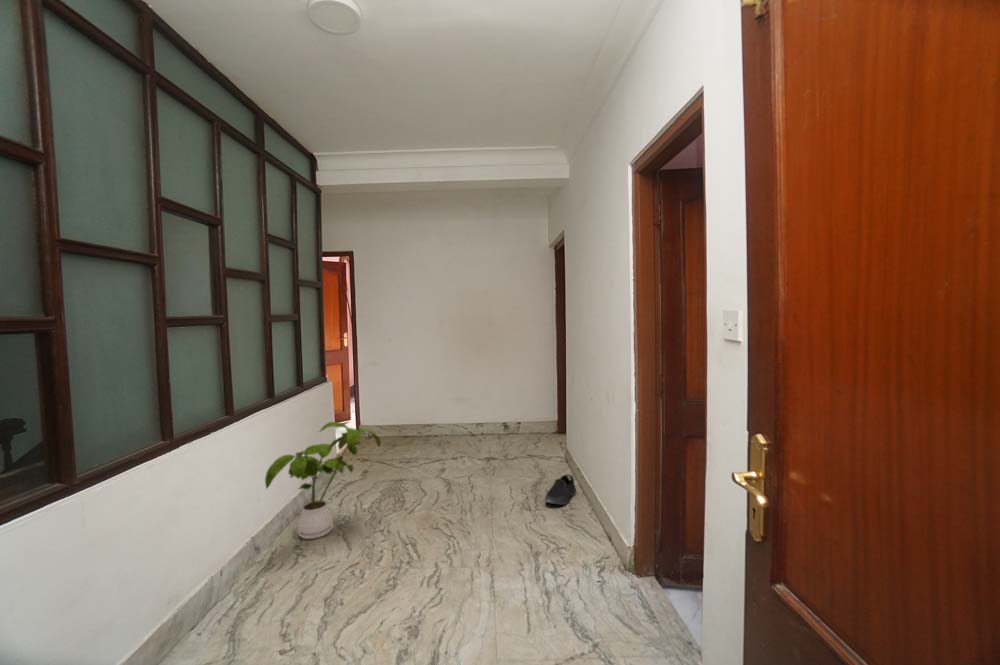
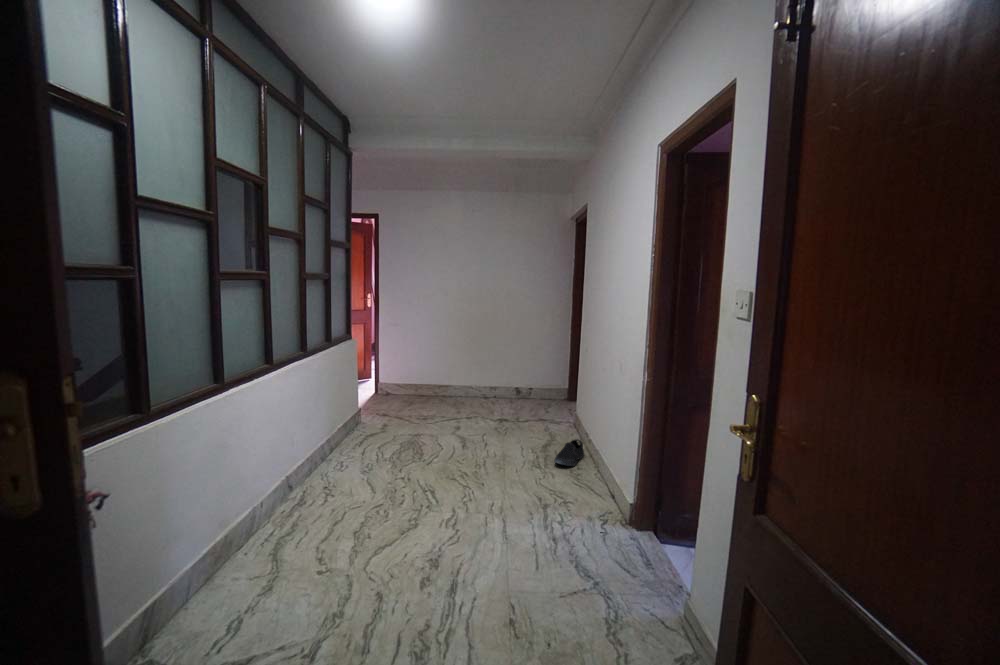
house plant: present [265,422,381,539] -> none [300,377,404,482]

